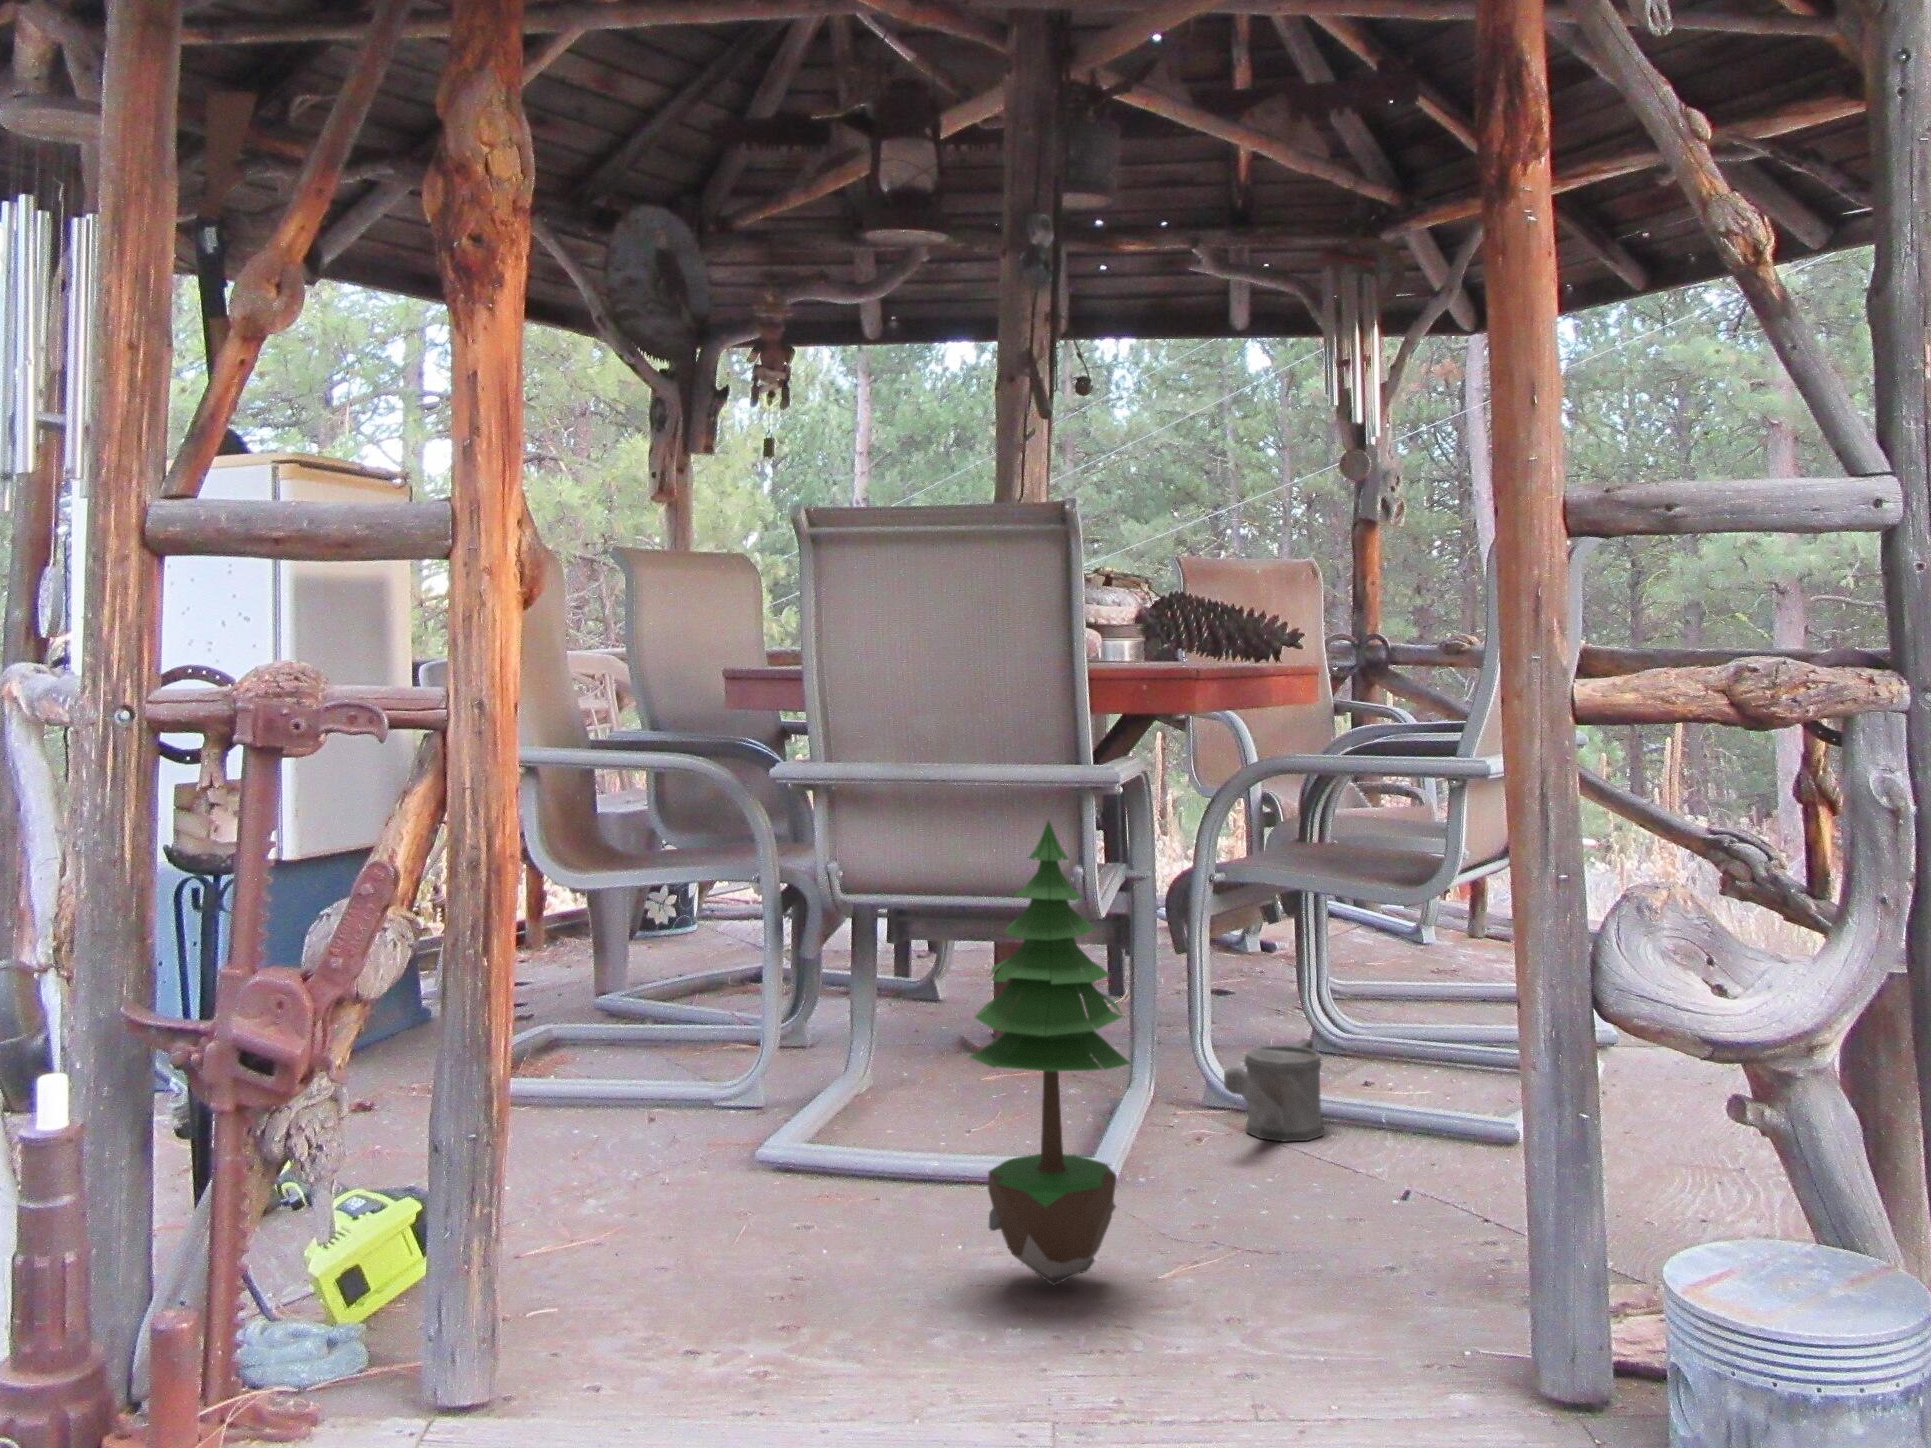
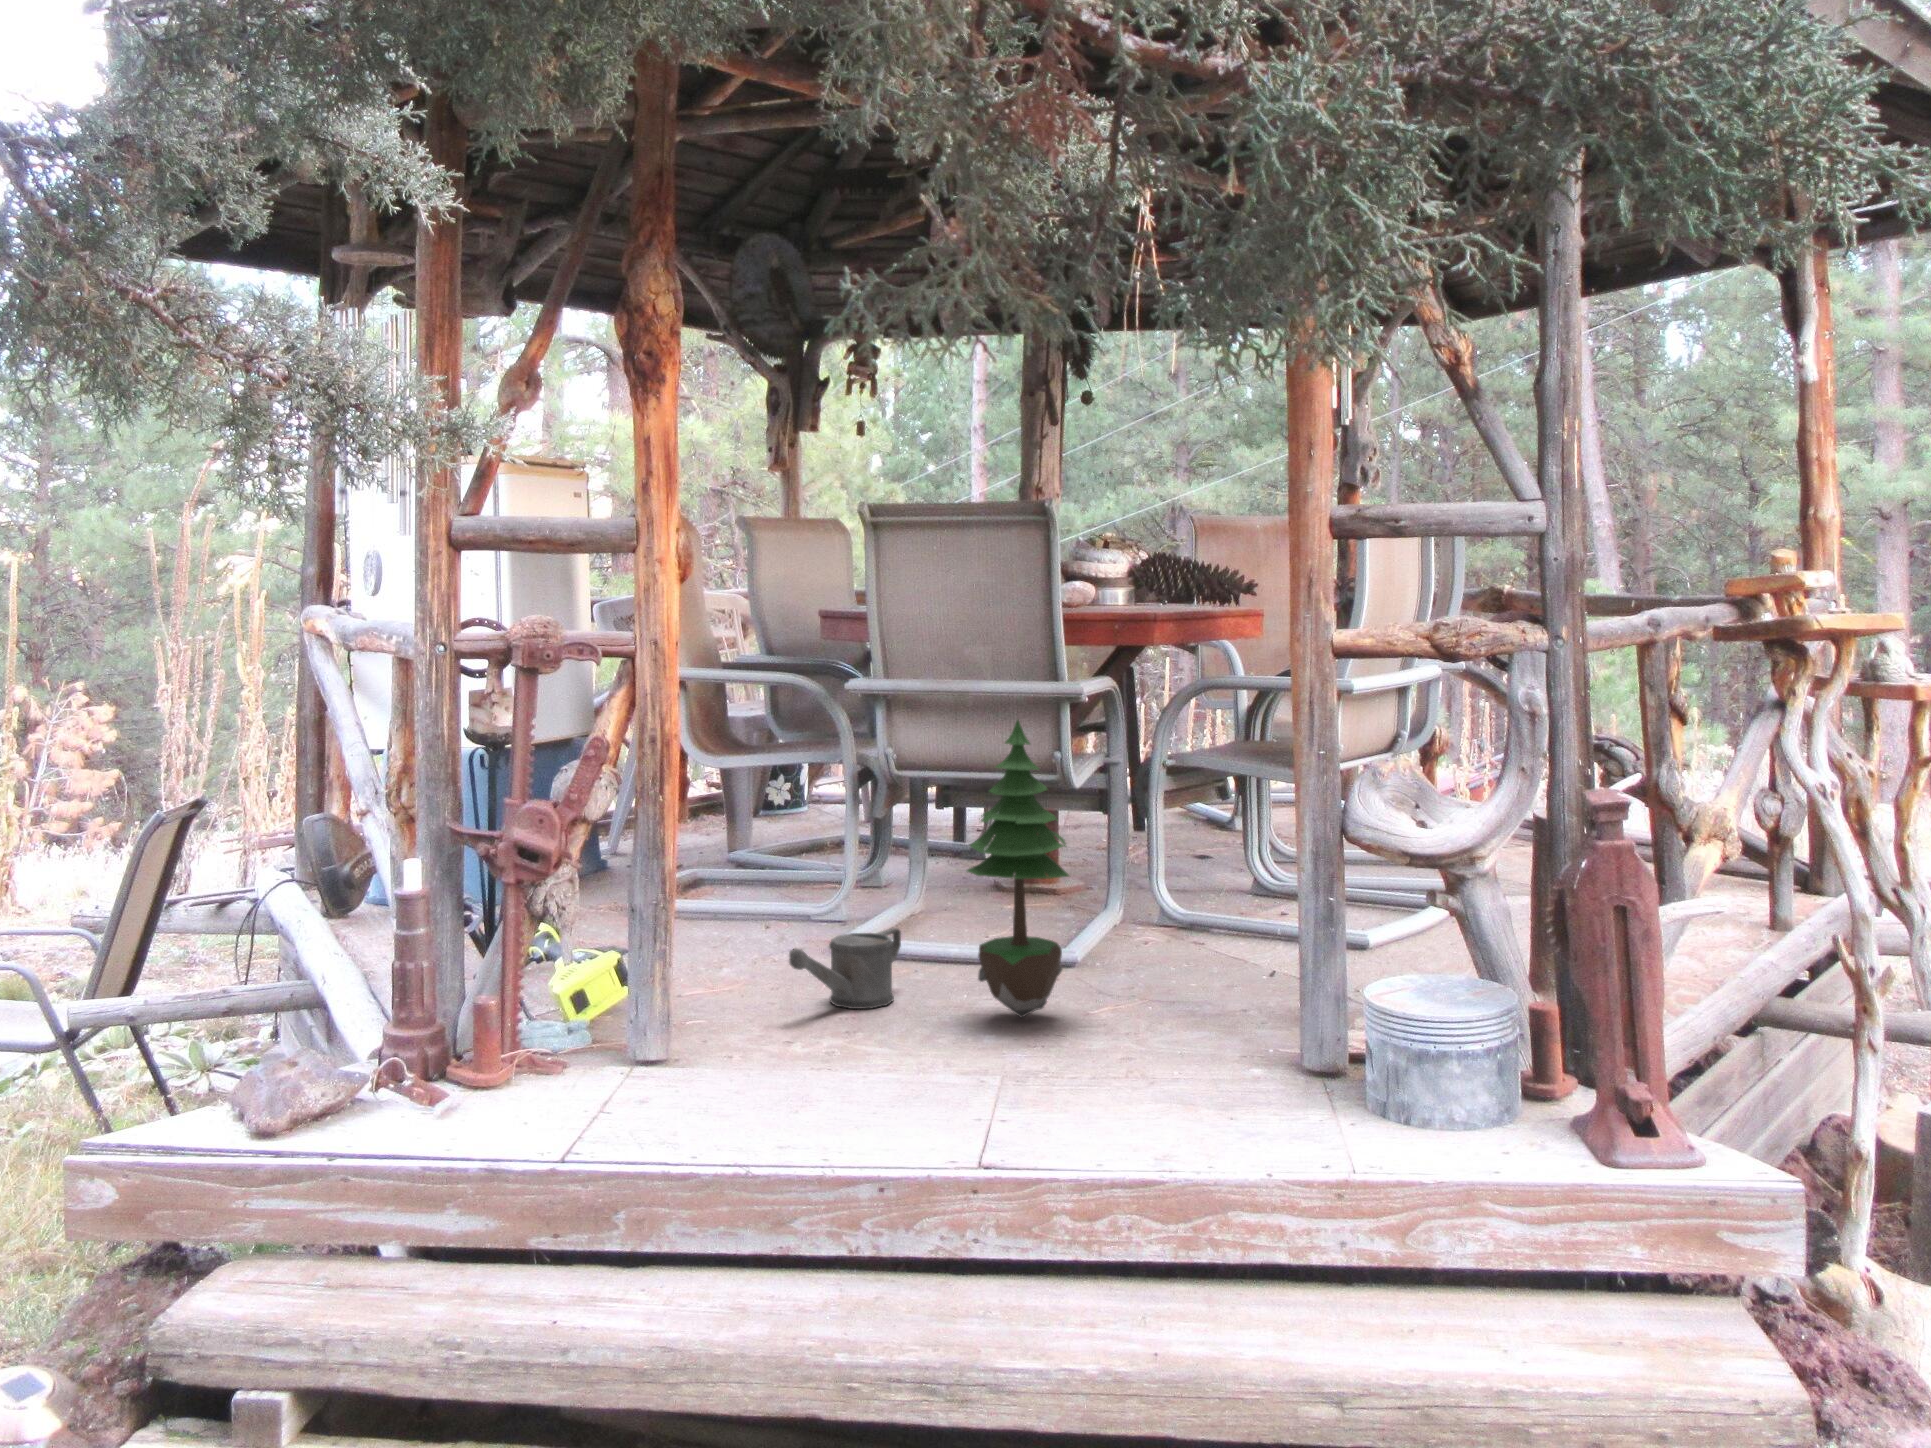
watering can: present [1224,1039,1323,1142] -> present [789,928,901,1009]

